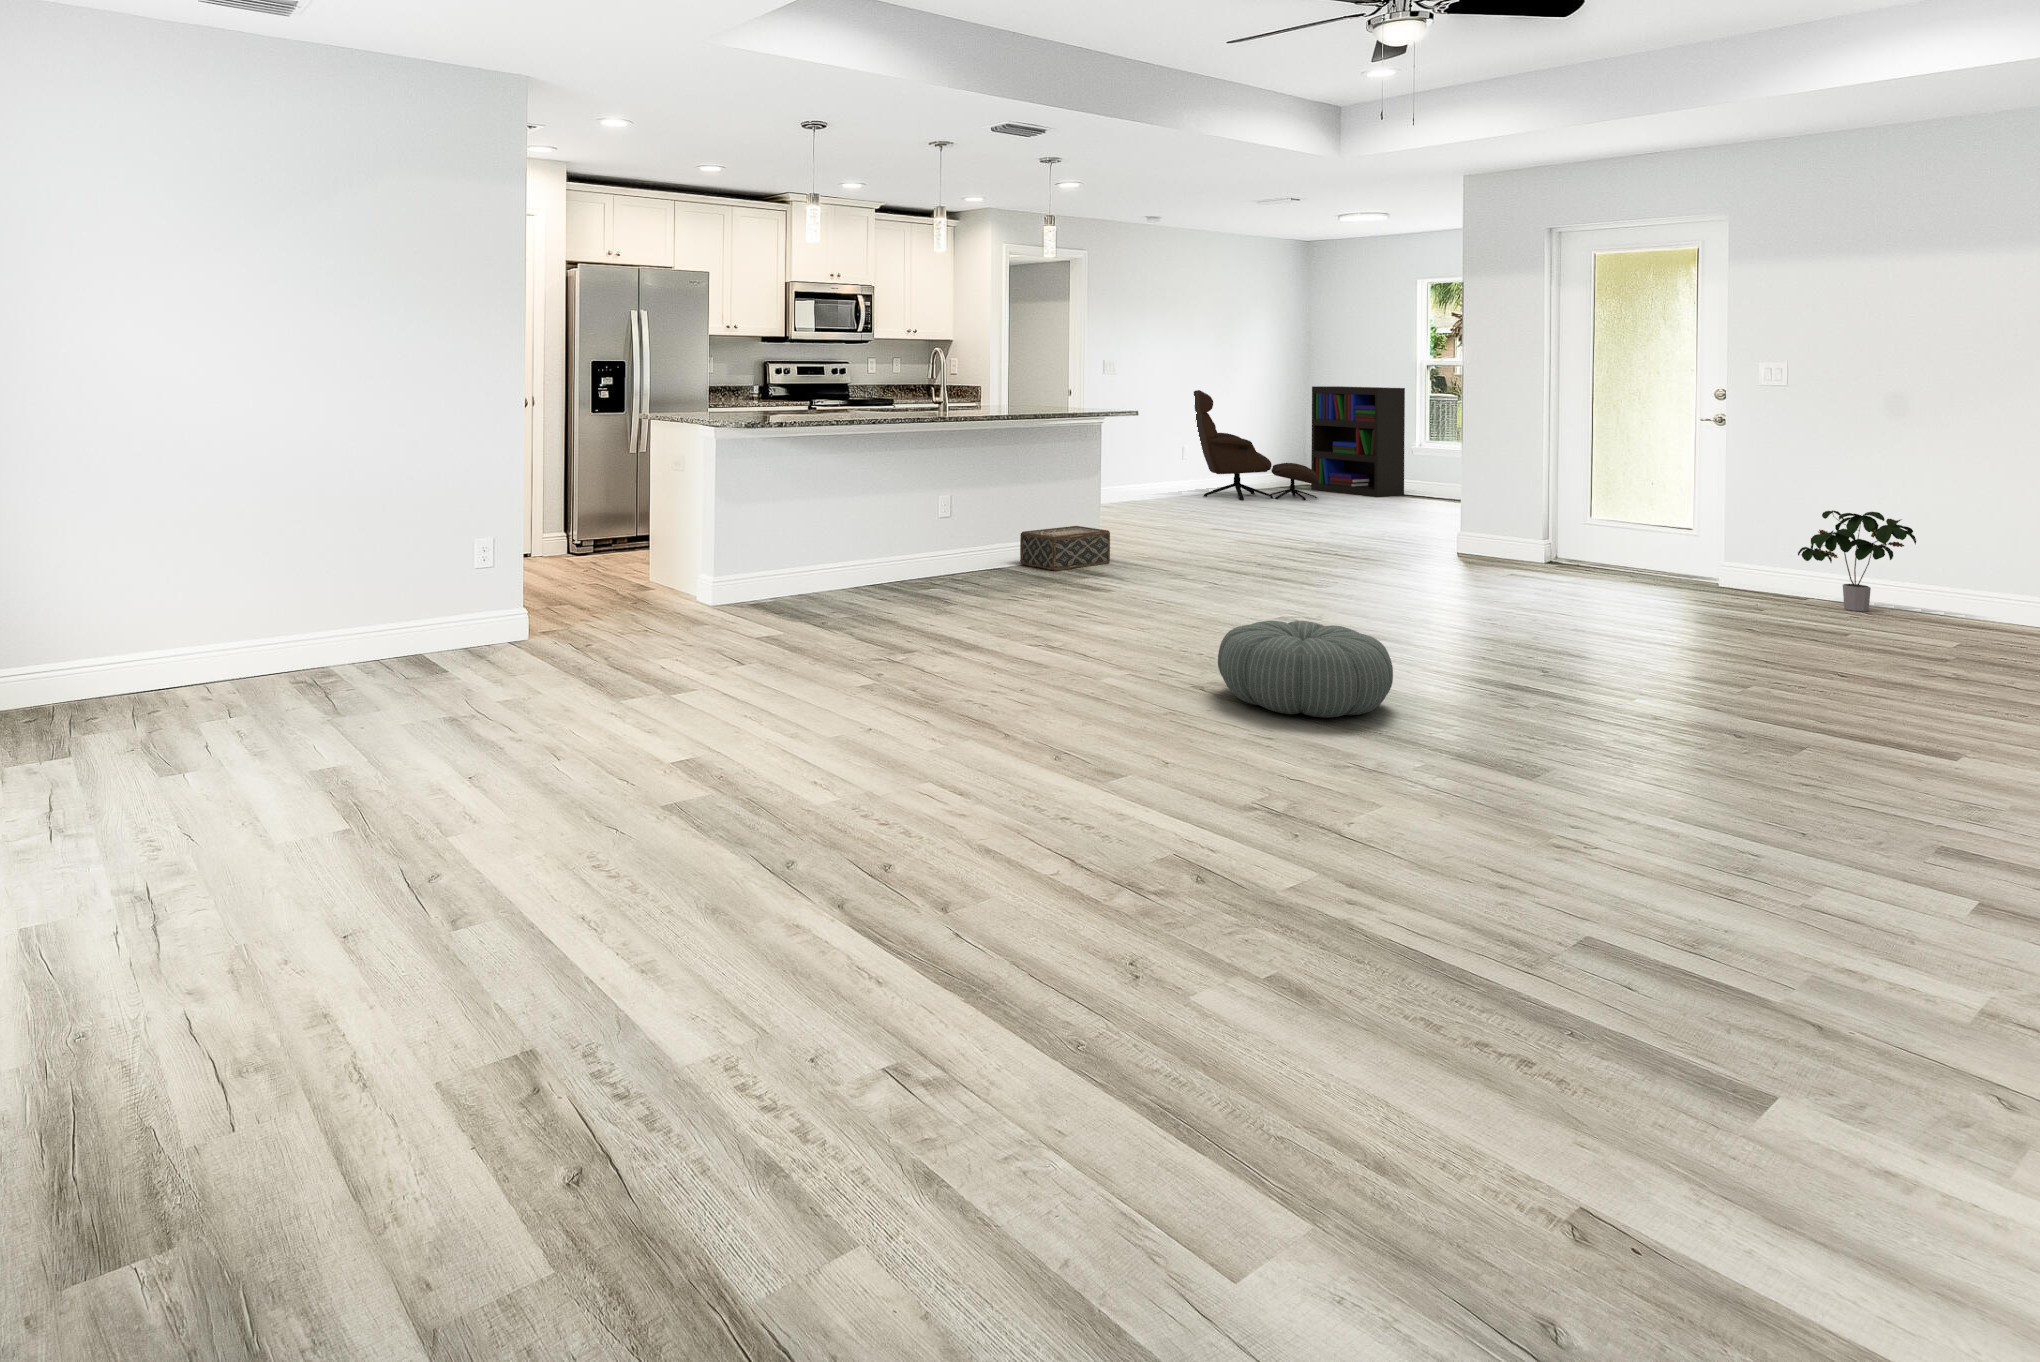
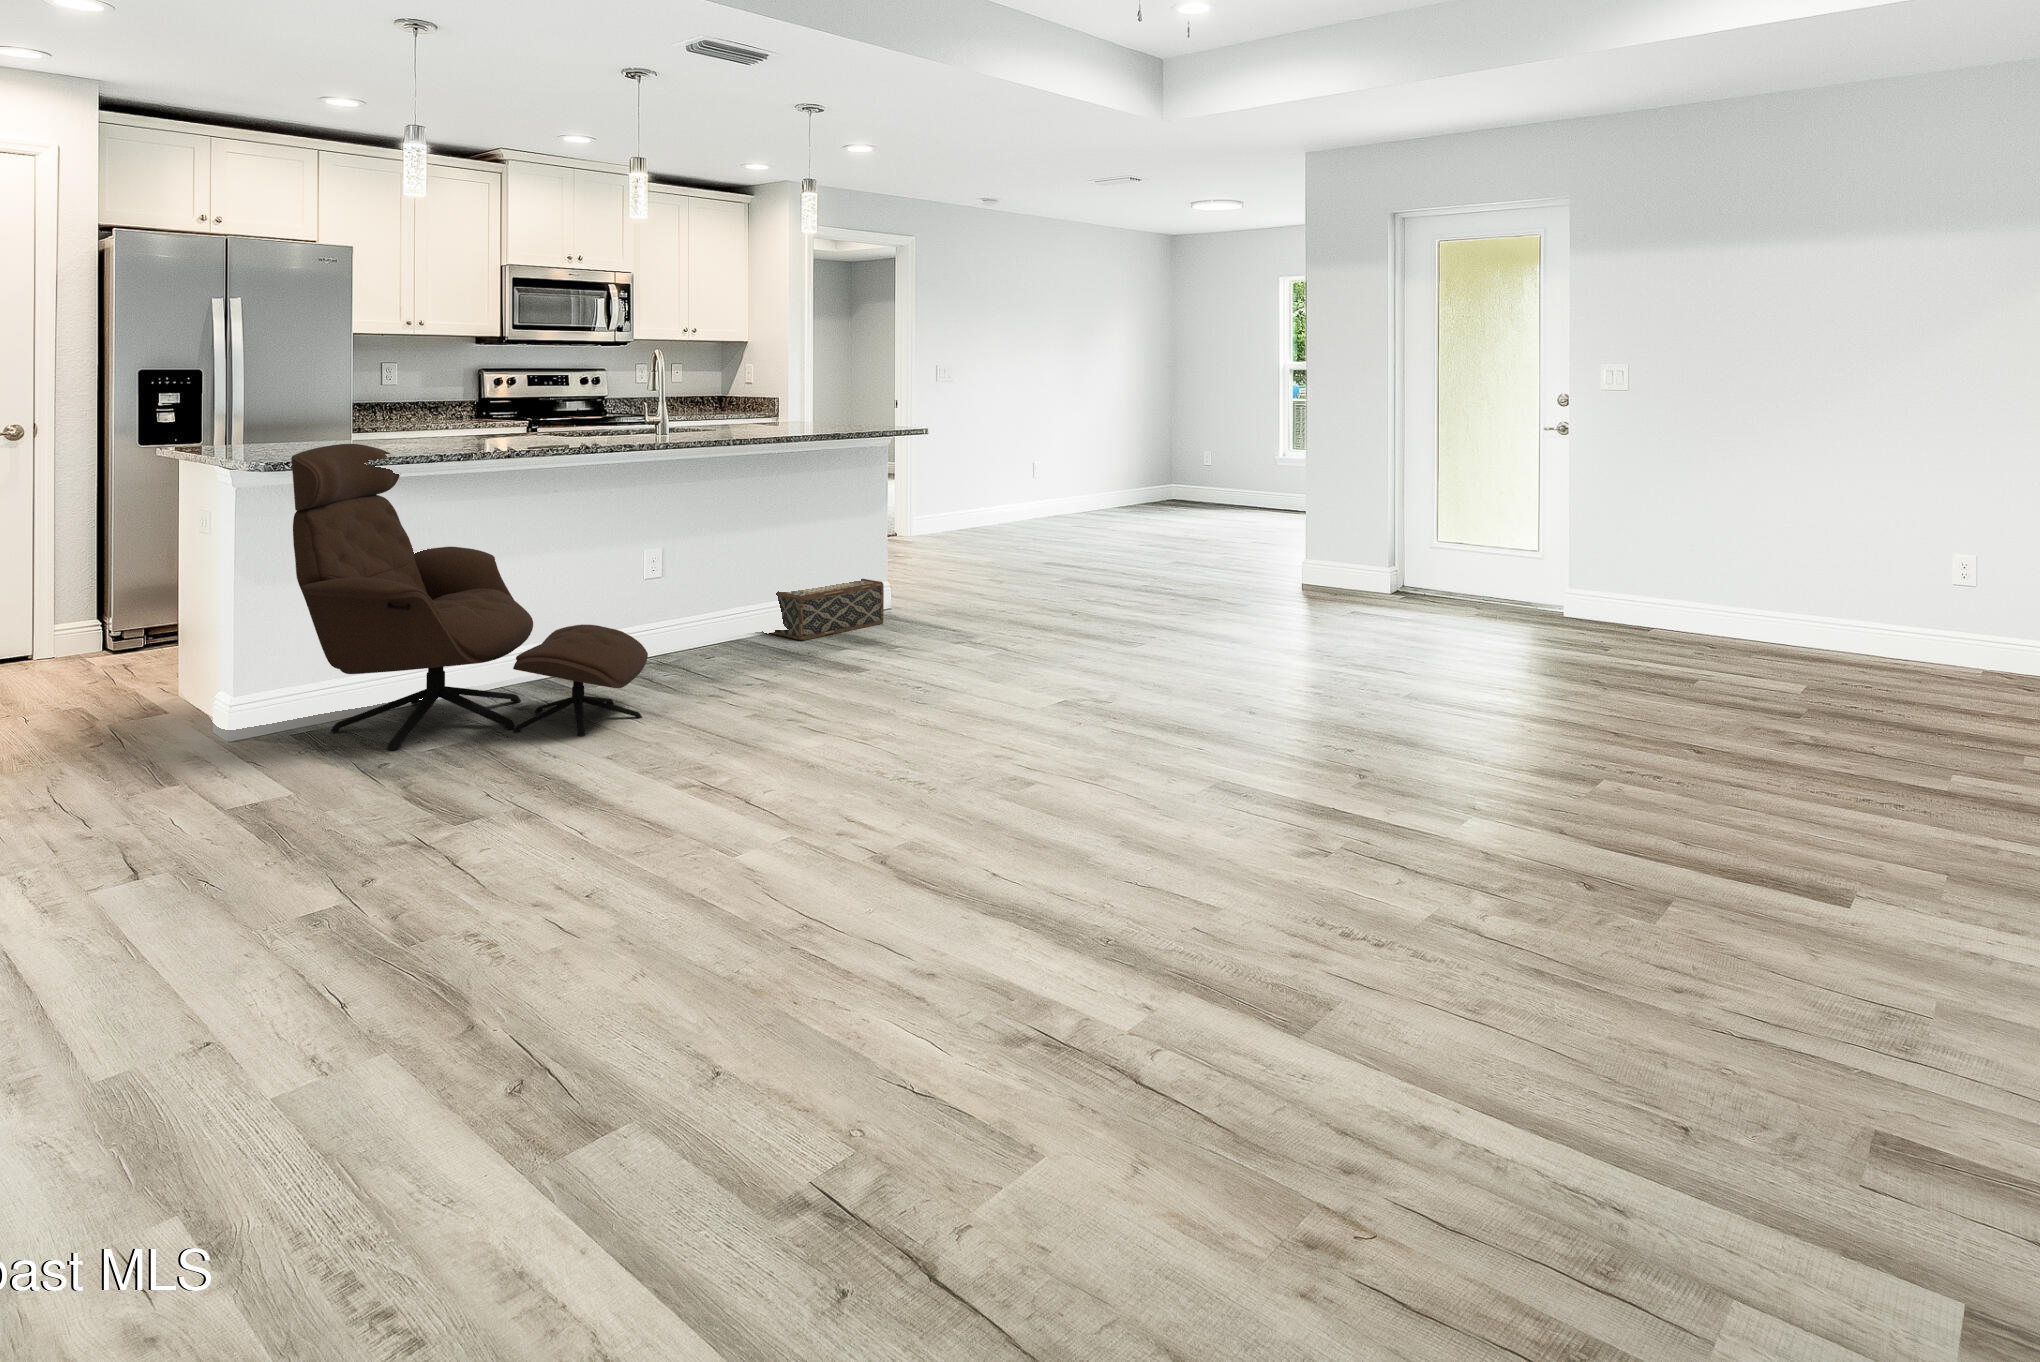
bookshelf: present [1311,386,1405,497] -> none [1179,390,1273,512]
lounge chair: present [1194,390,1319,500] -> present [291,444,648,750]
potted plant: present [1798,510,1916,611] -> none [1644,532,1761,648]
pouf: present [1218,621,1393,718] -> none [877,747,1123,914]

